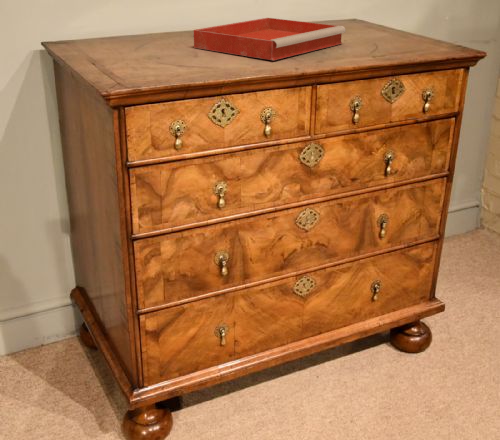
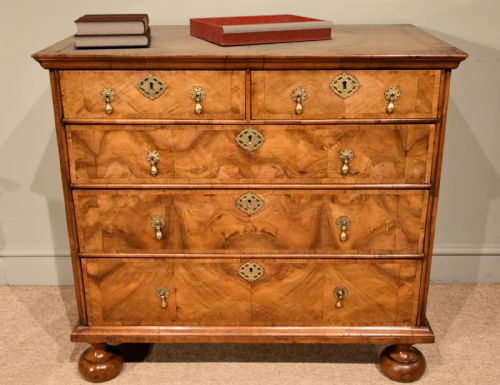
hardback book: none [86,28,206,77] -> present [73,14,151,47]

